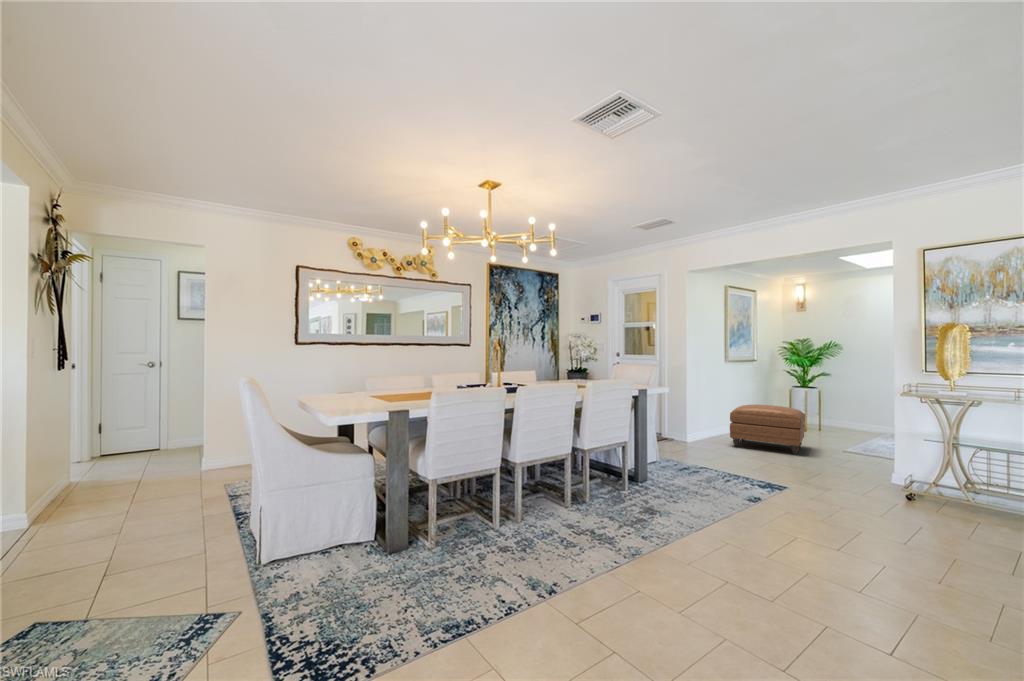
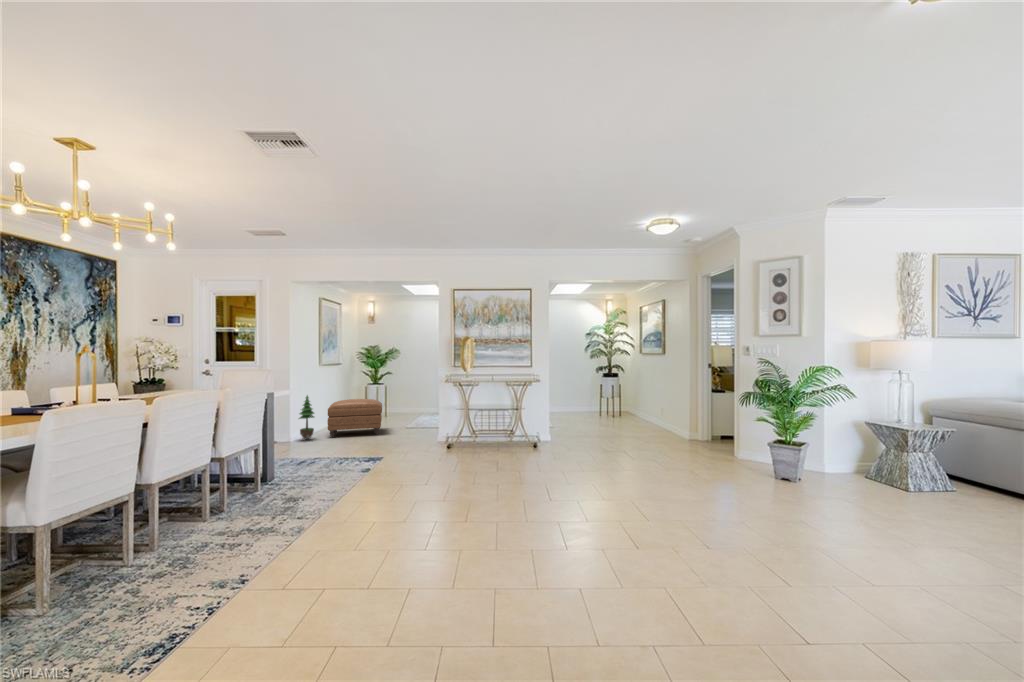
potted tree: none [696,394,716,444] -> present [299,395,314,440]

